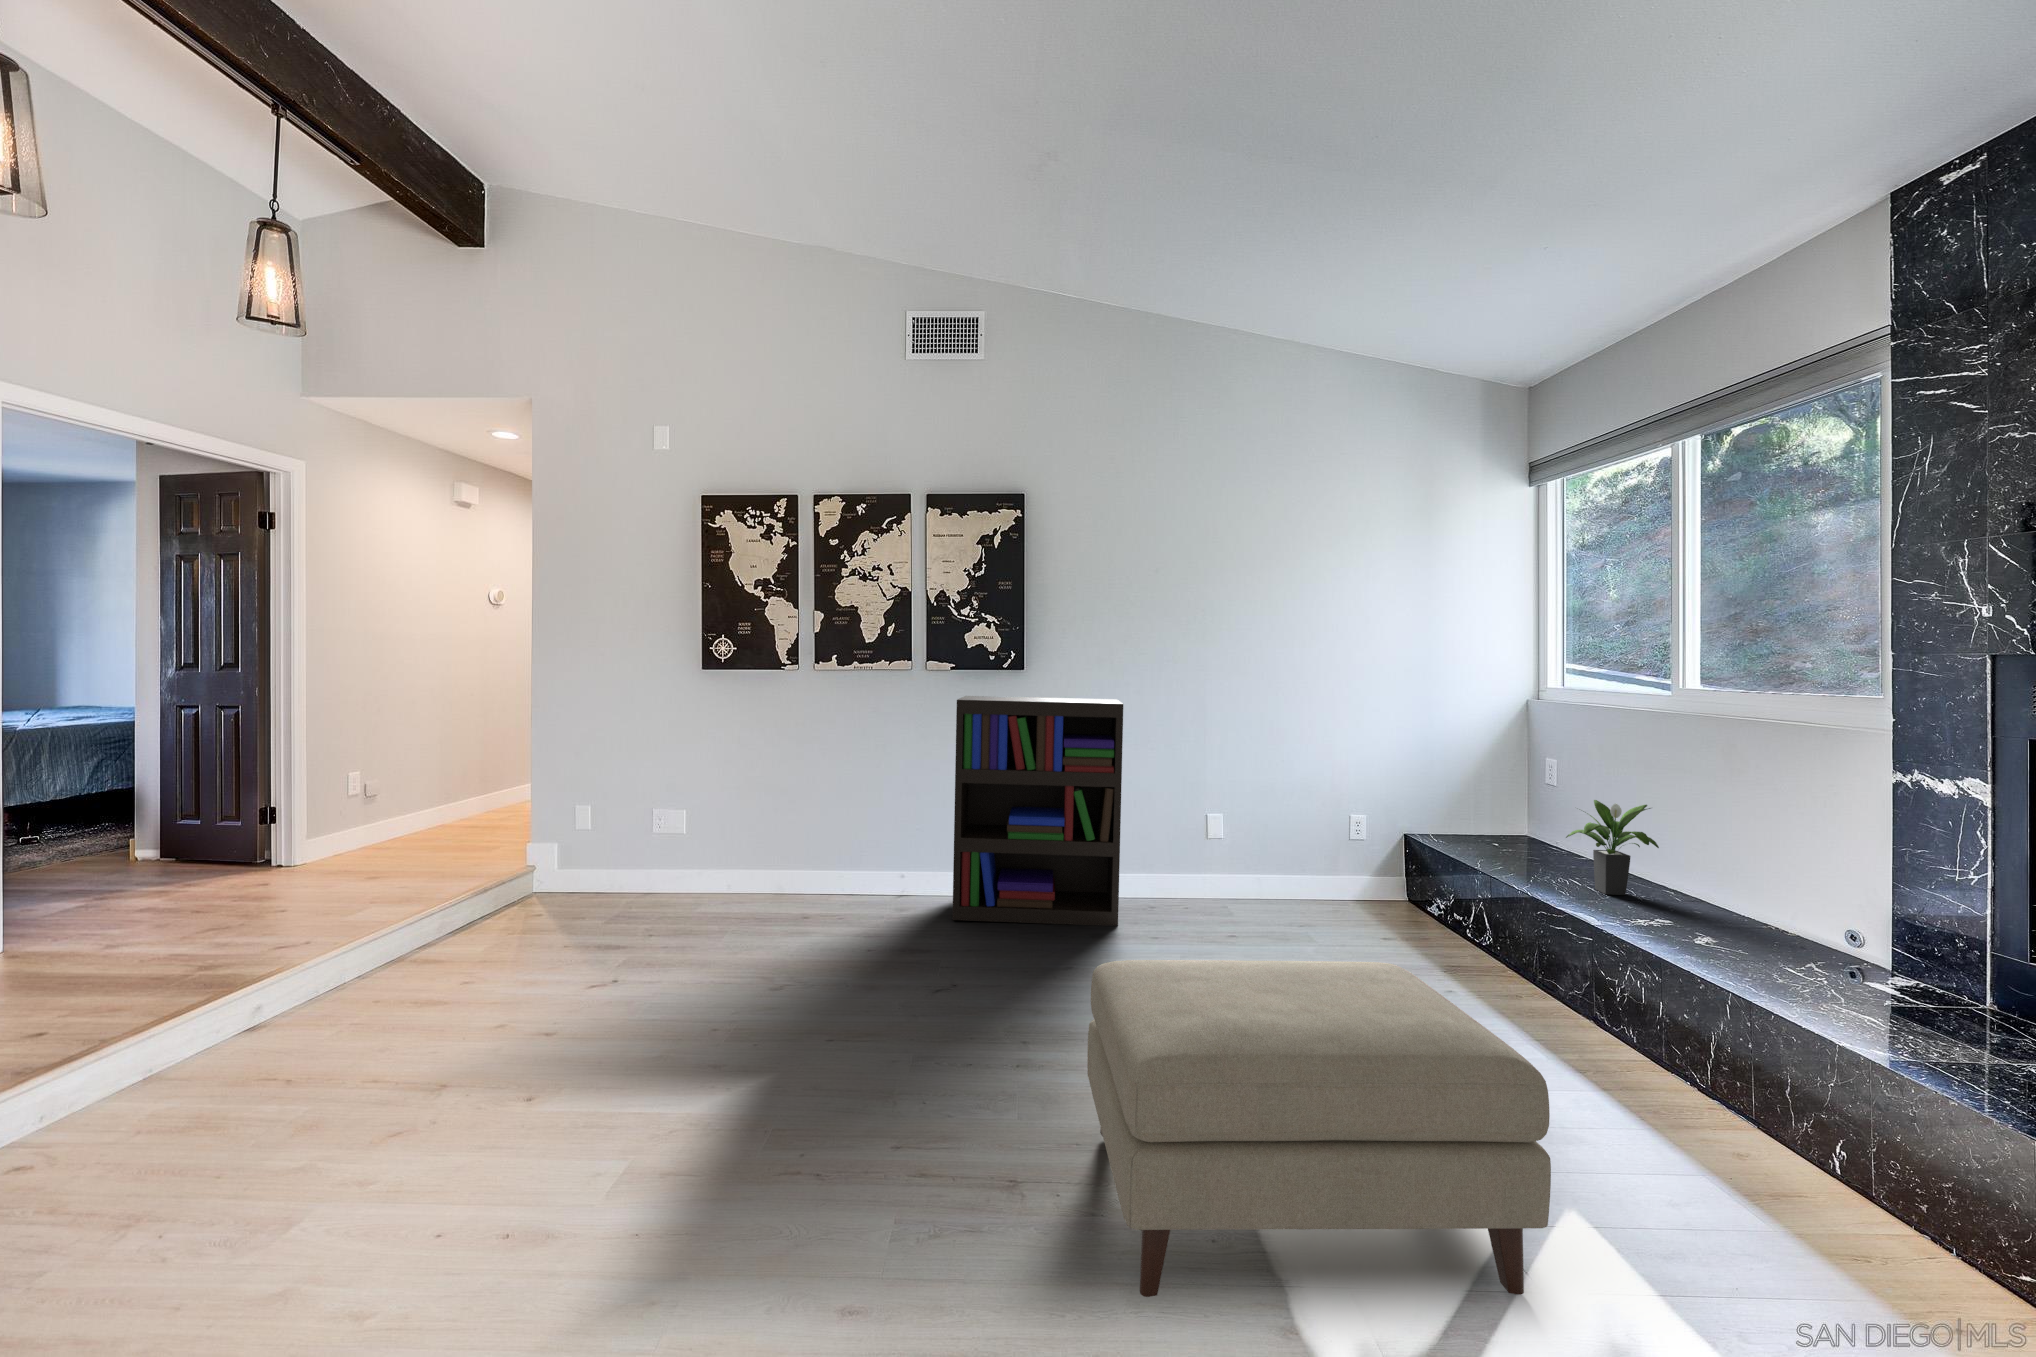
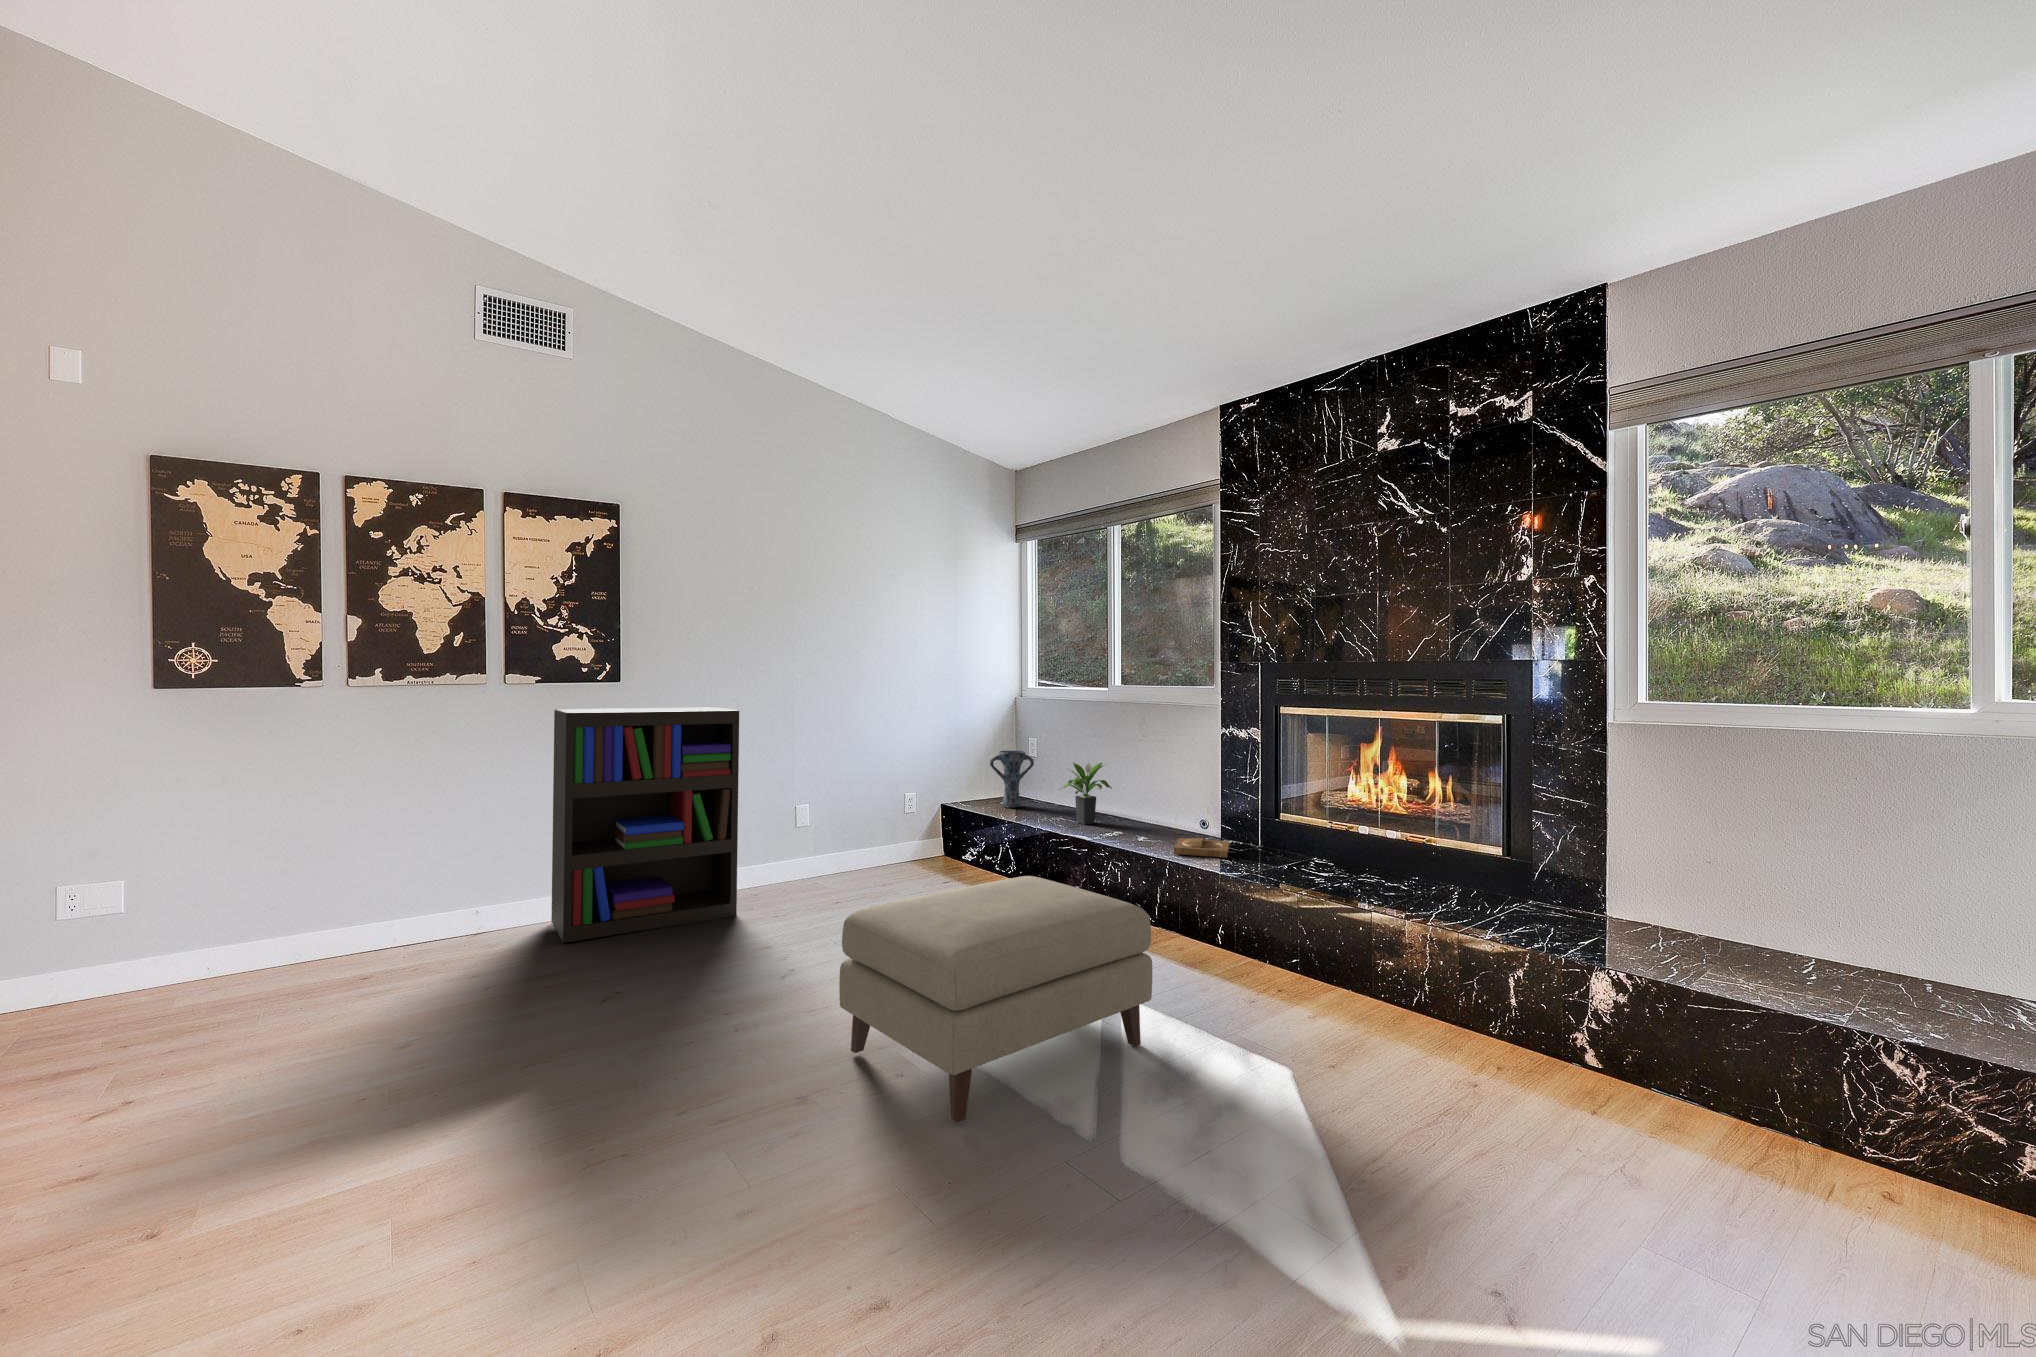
vase: none [1474,772,1545,852] -> present [990,750,1034,808]
tray: none [1742,949,1886,1005] -> present [1174,838,1229,858]

